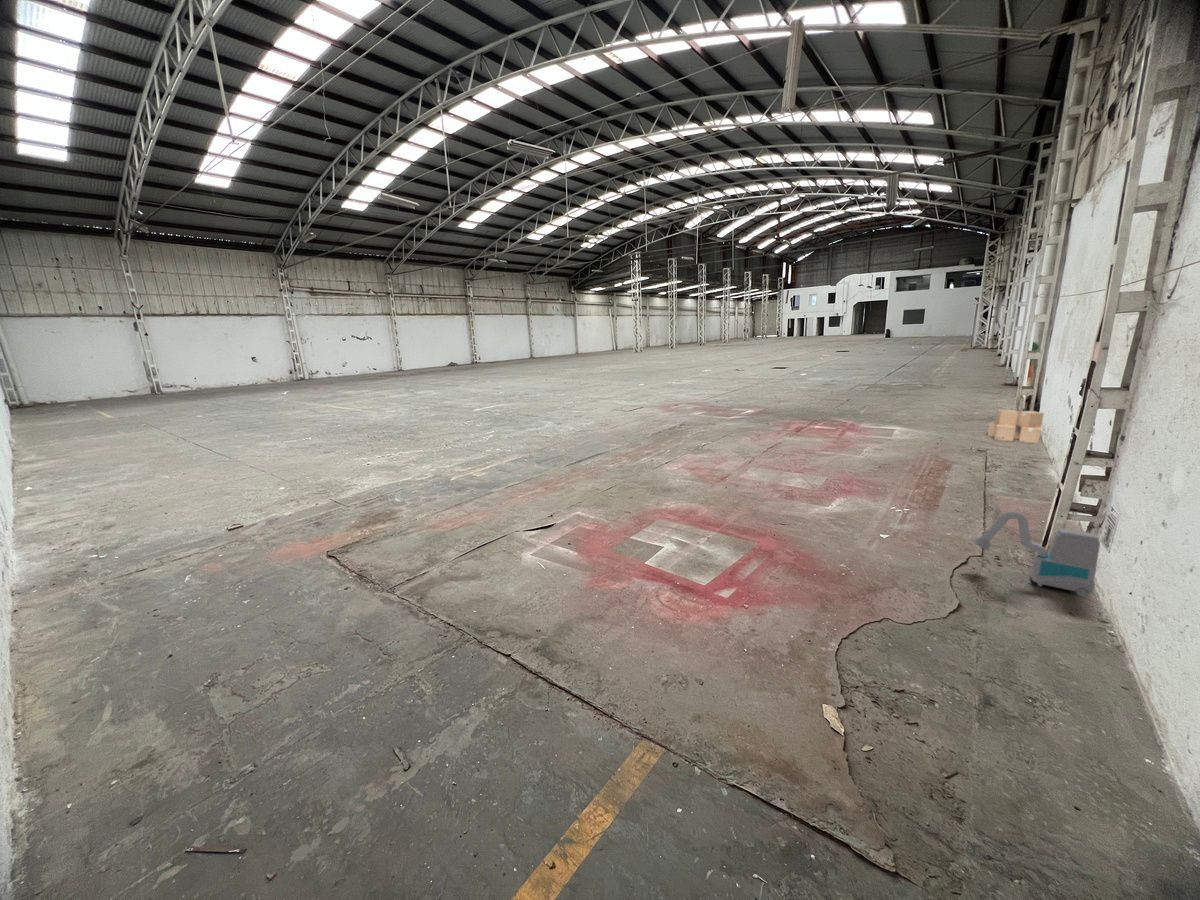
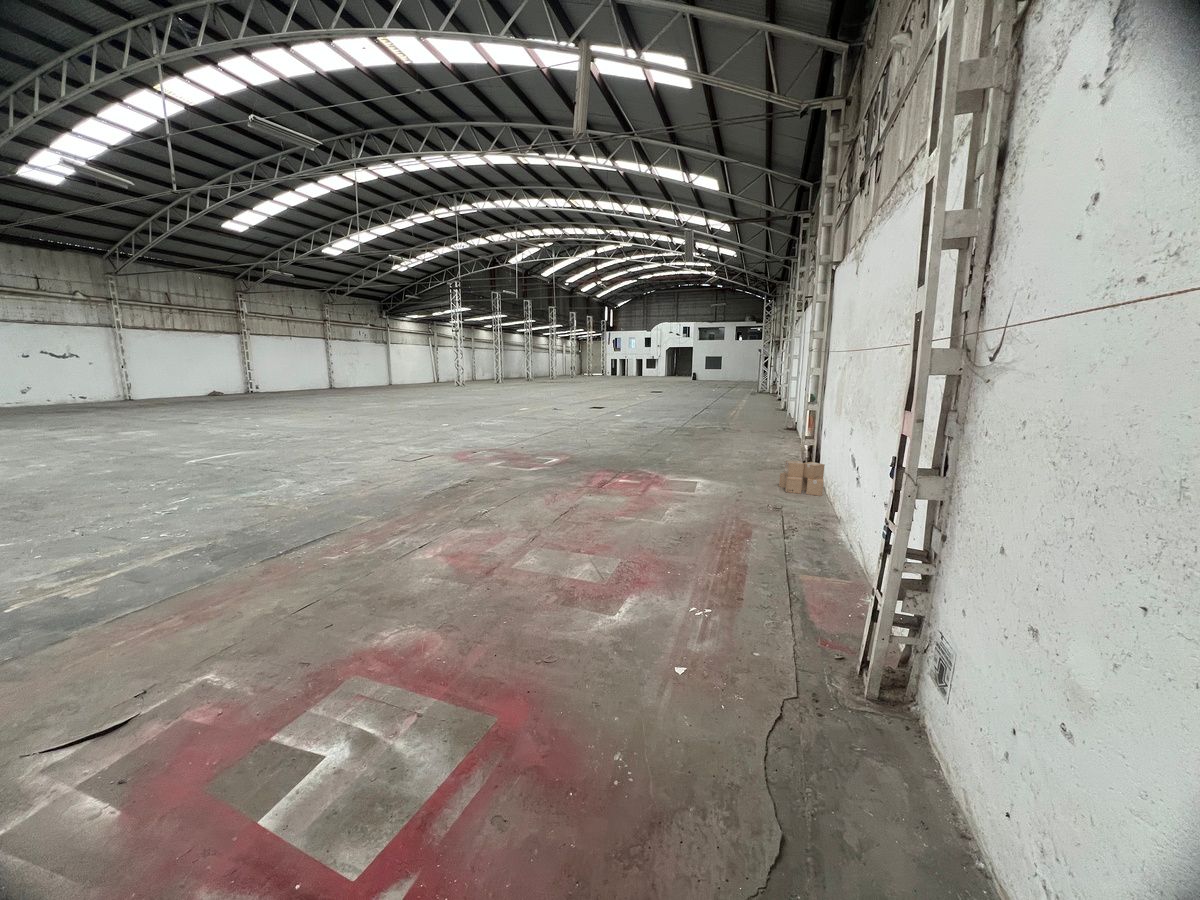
vacuum cleaner: present [972,511,1100,597] -> none [783,648,937,774]

